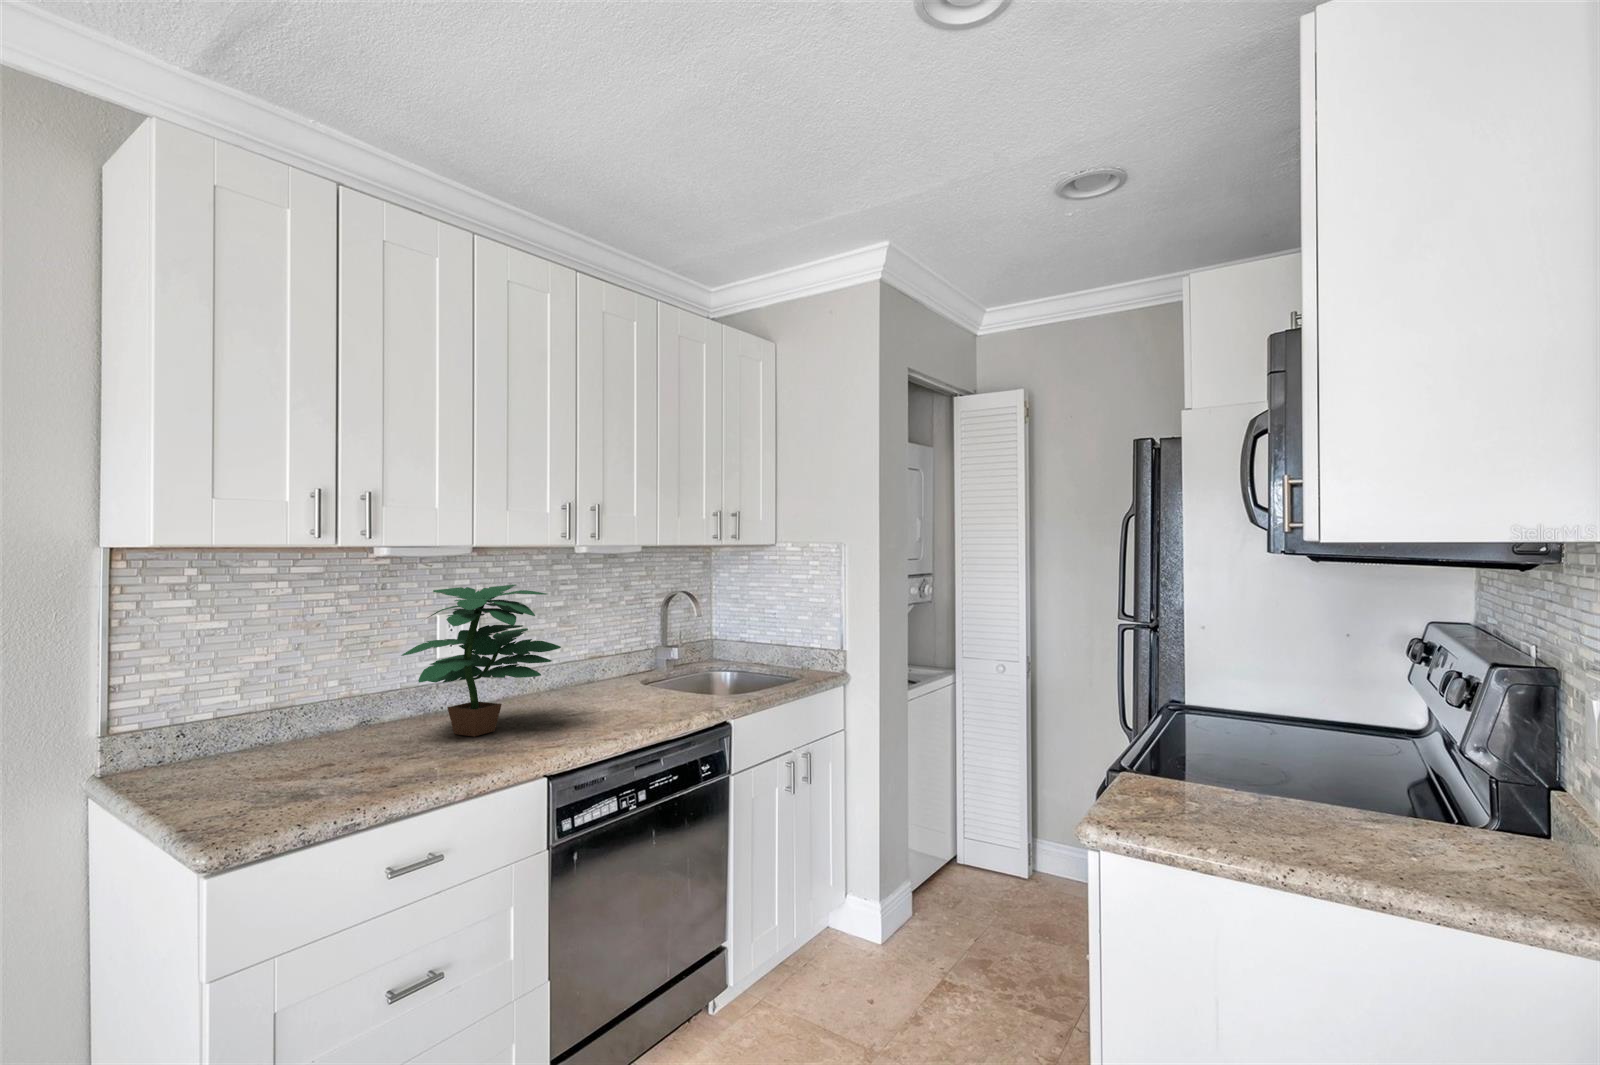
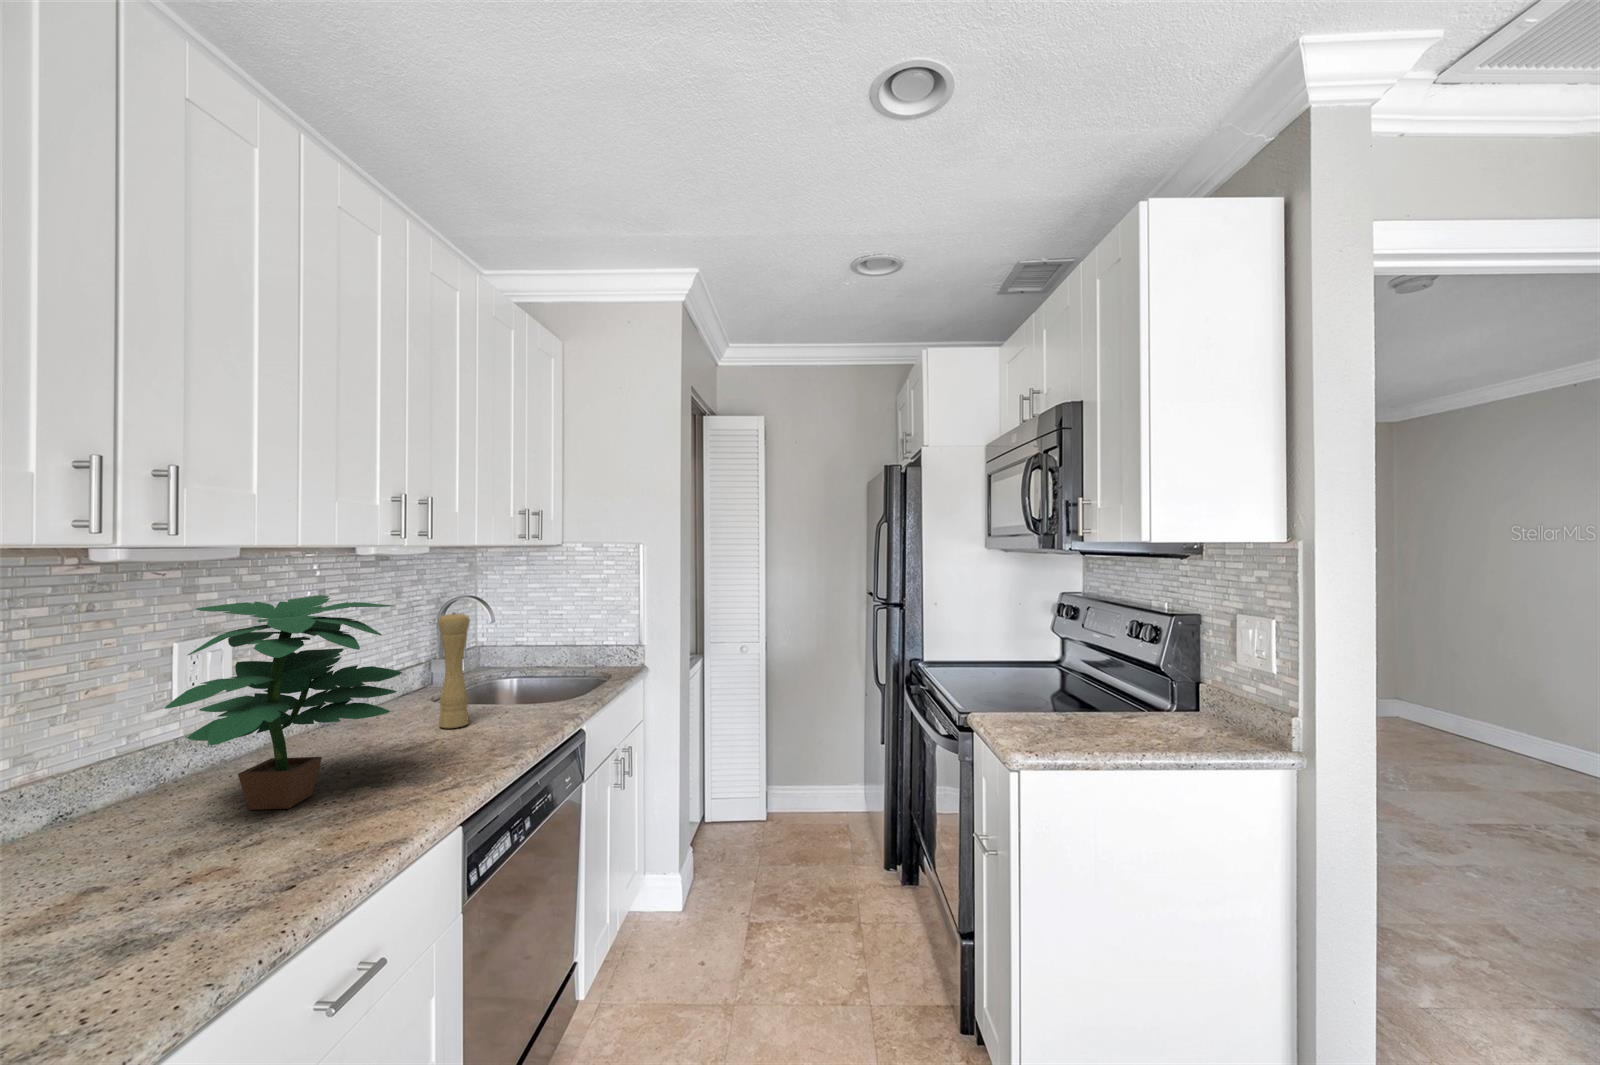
pepper mill: none [621,604,646,702] -> present [438,612,470,728]

